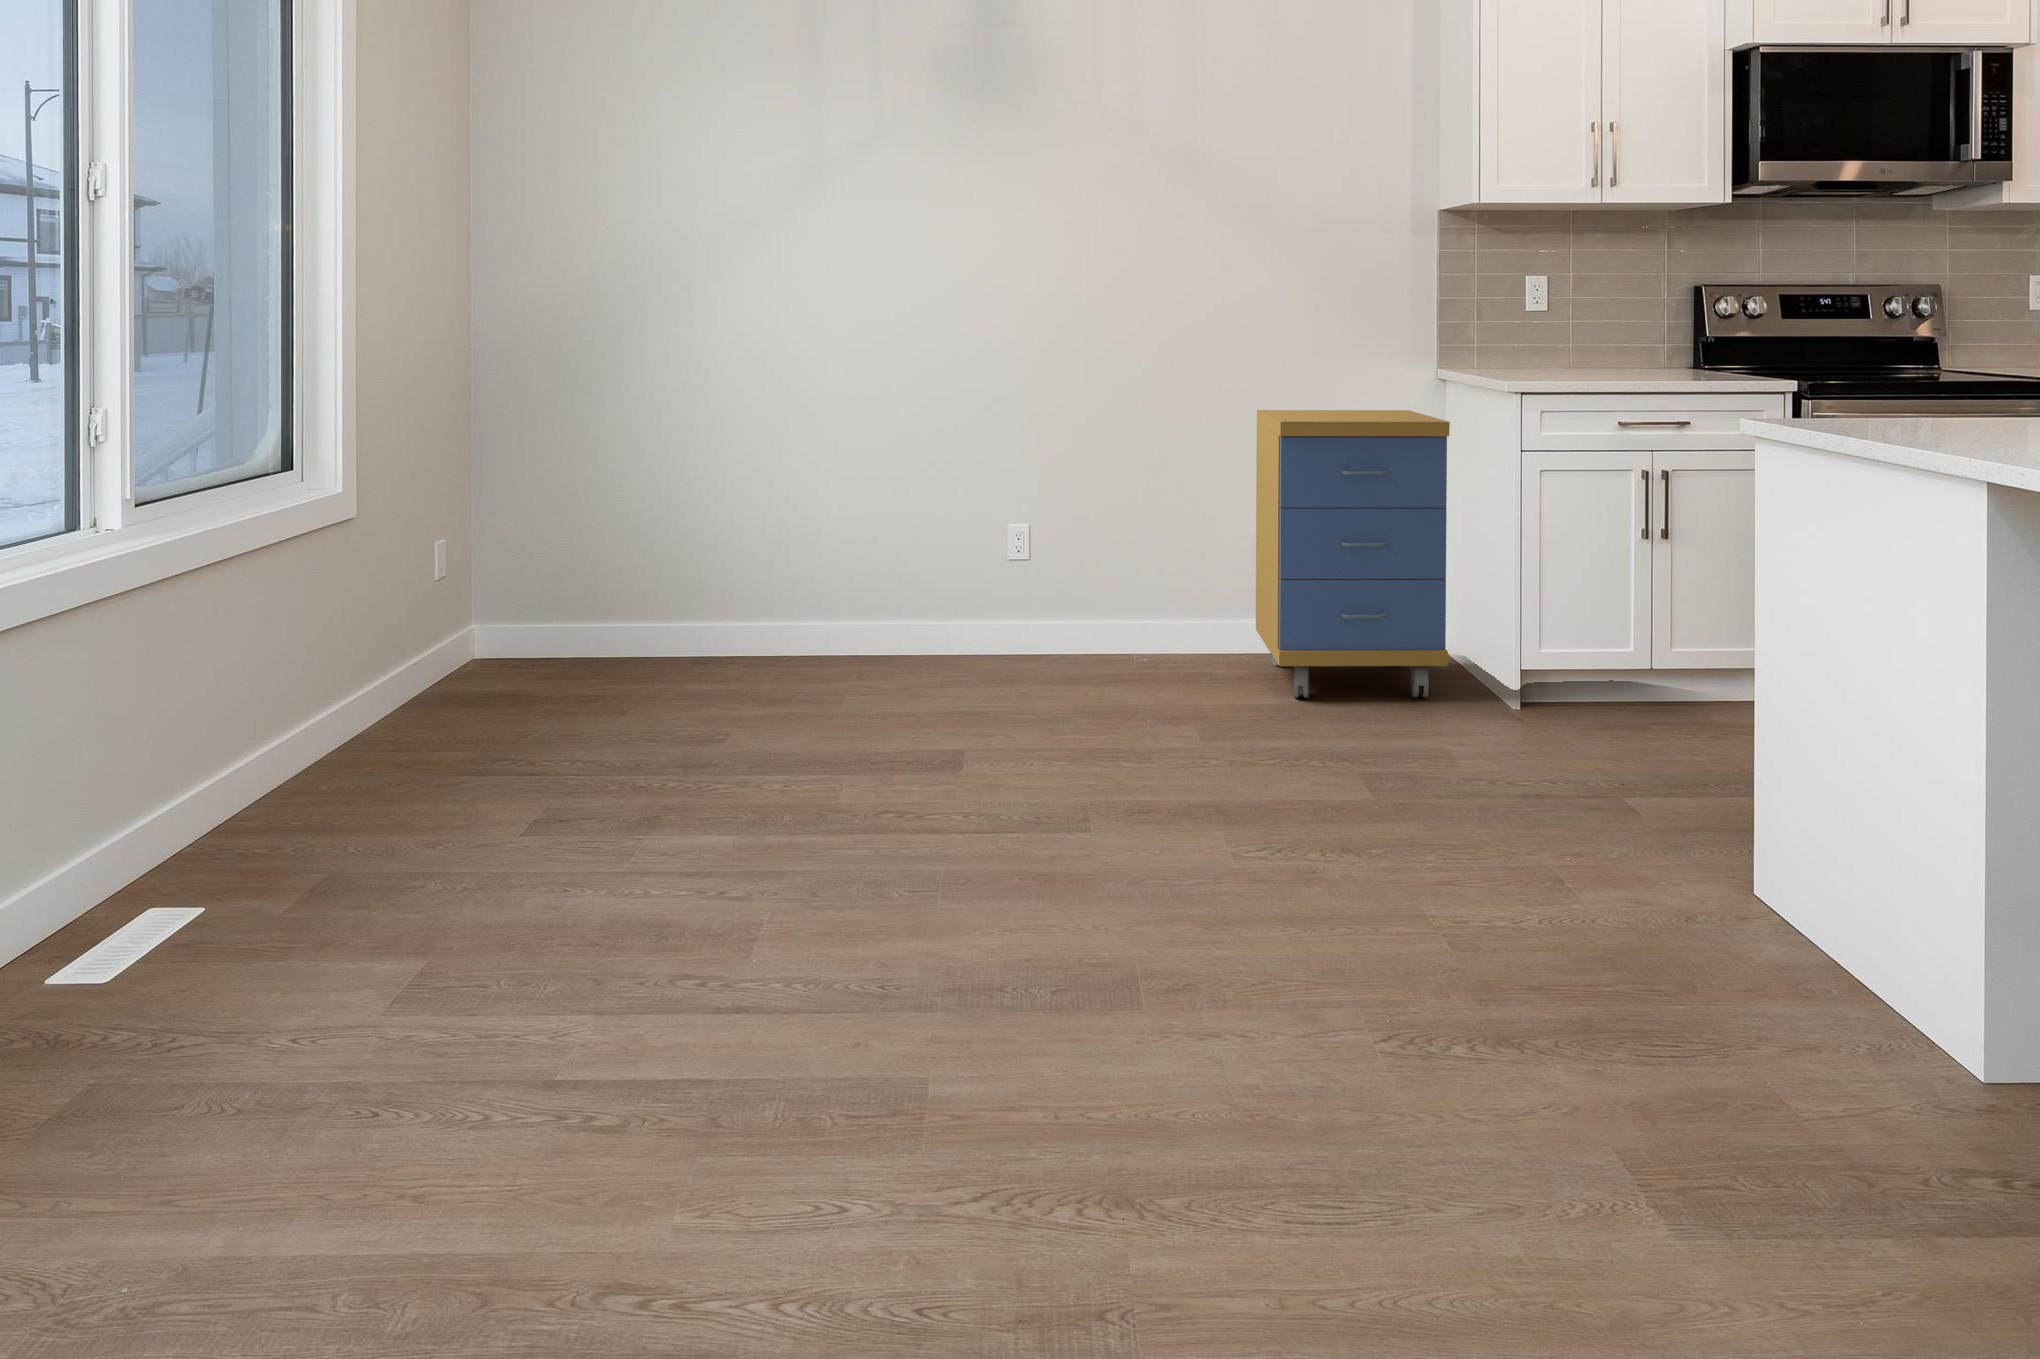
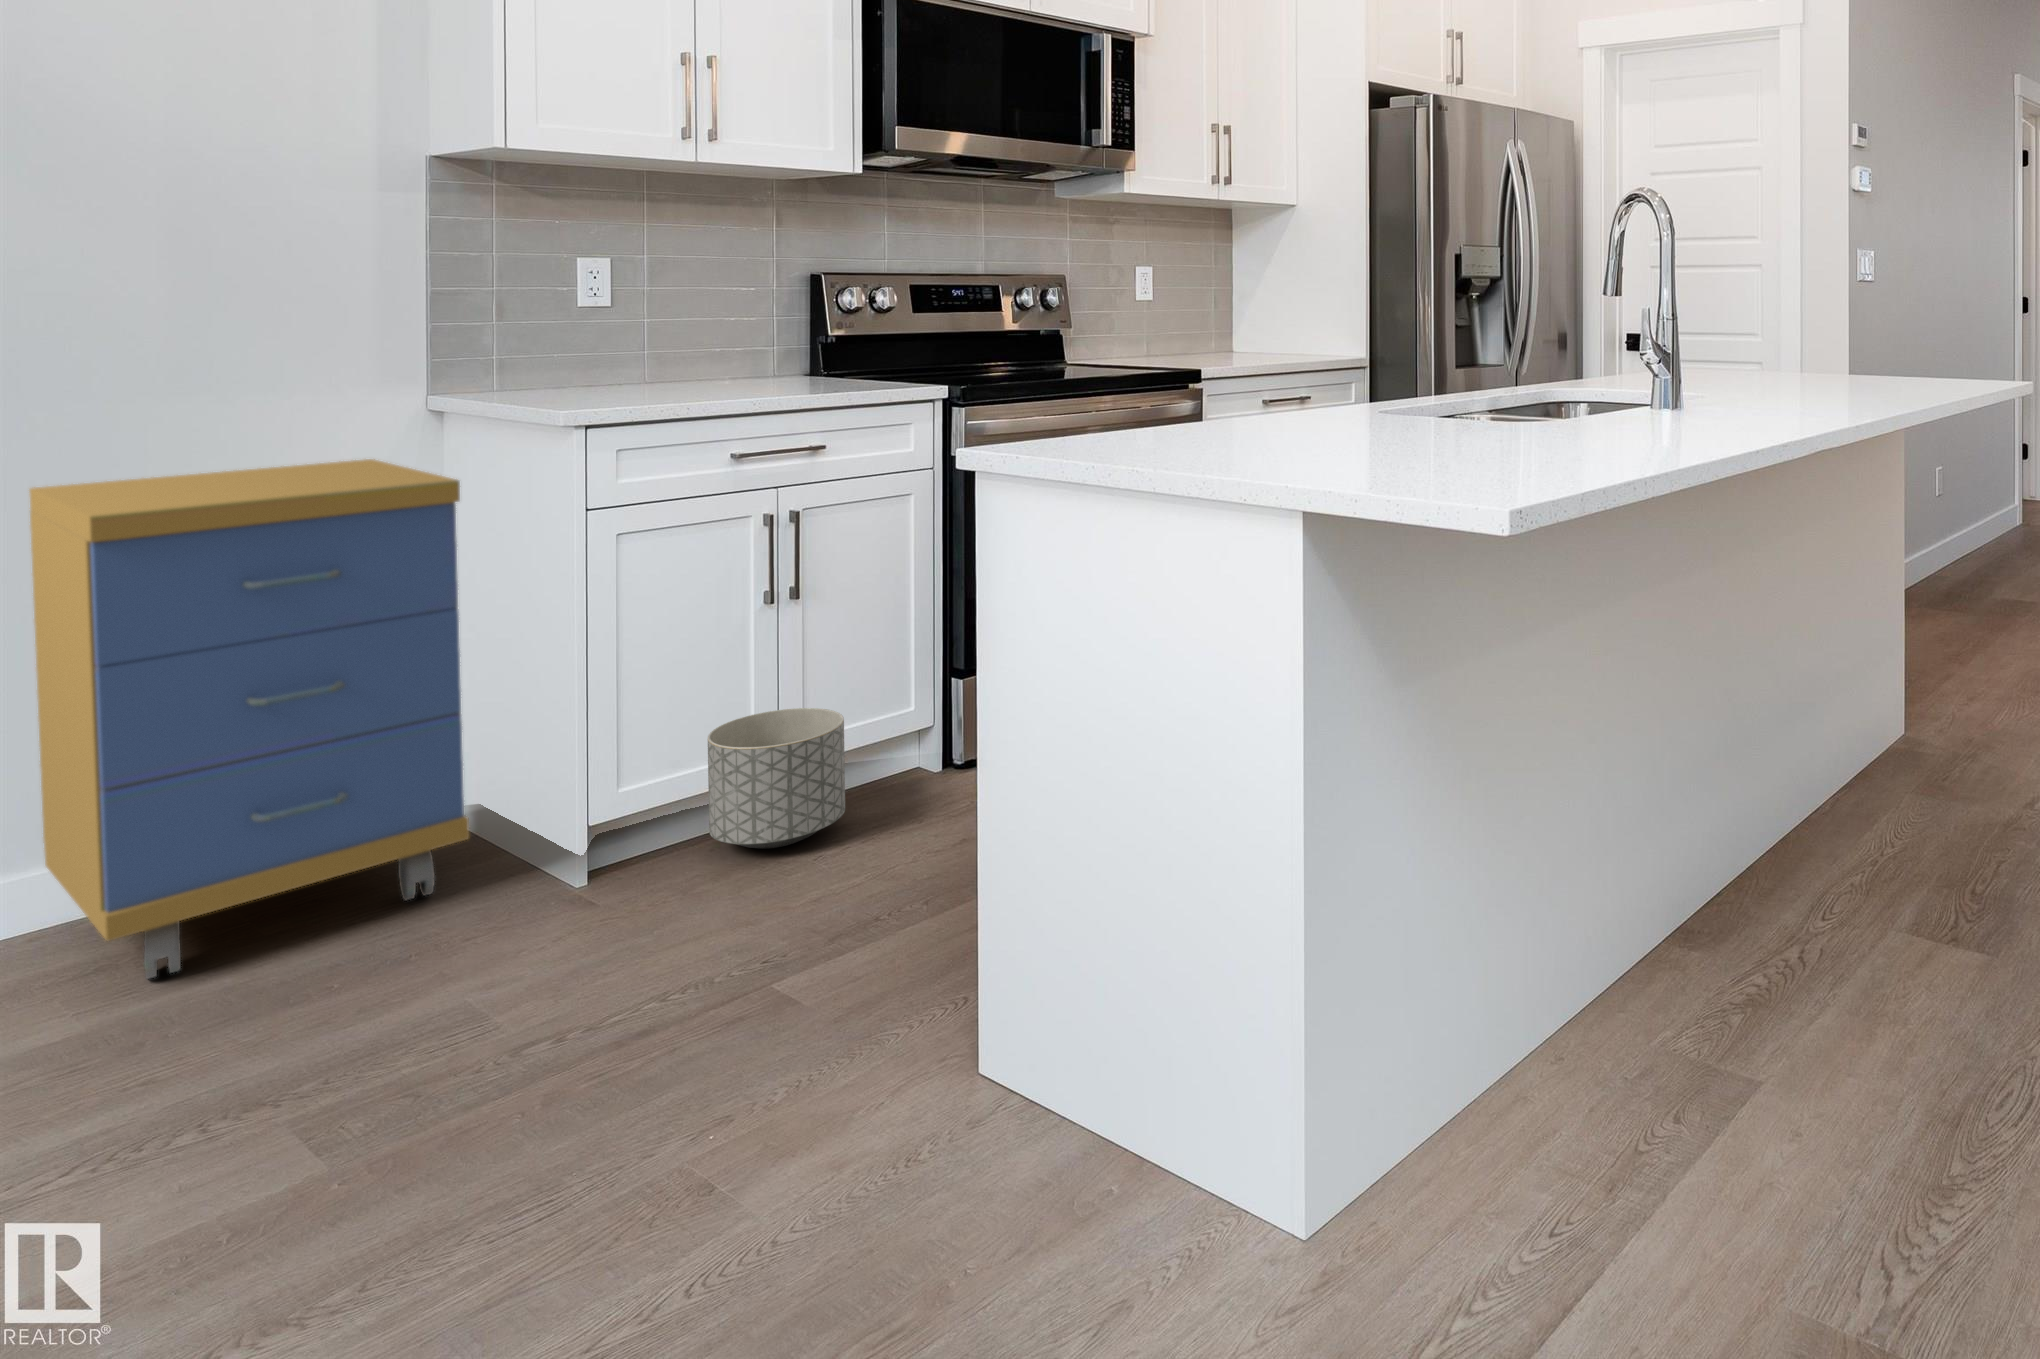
planter: none [1592,626,1691,729] -> present [707,708,845,849]

